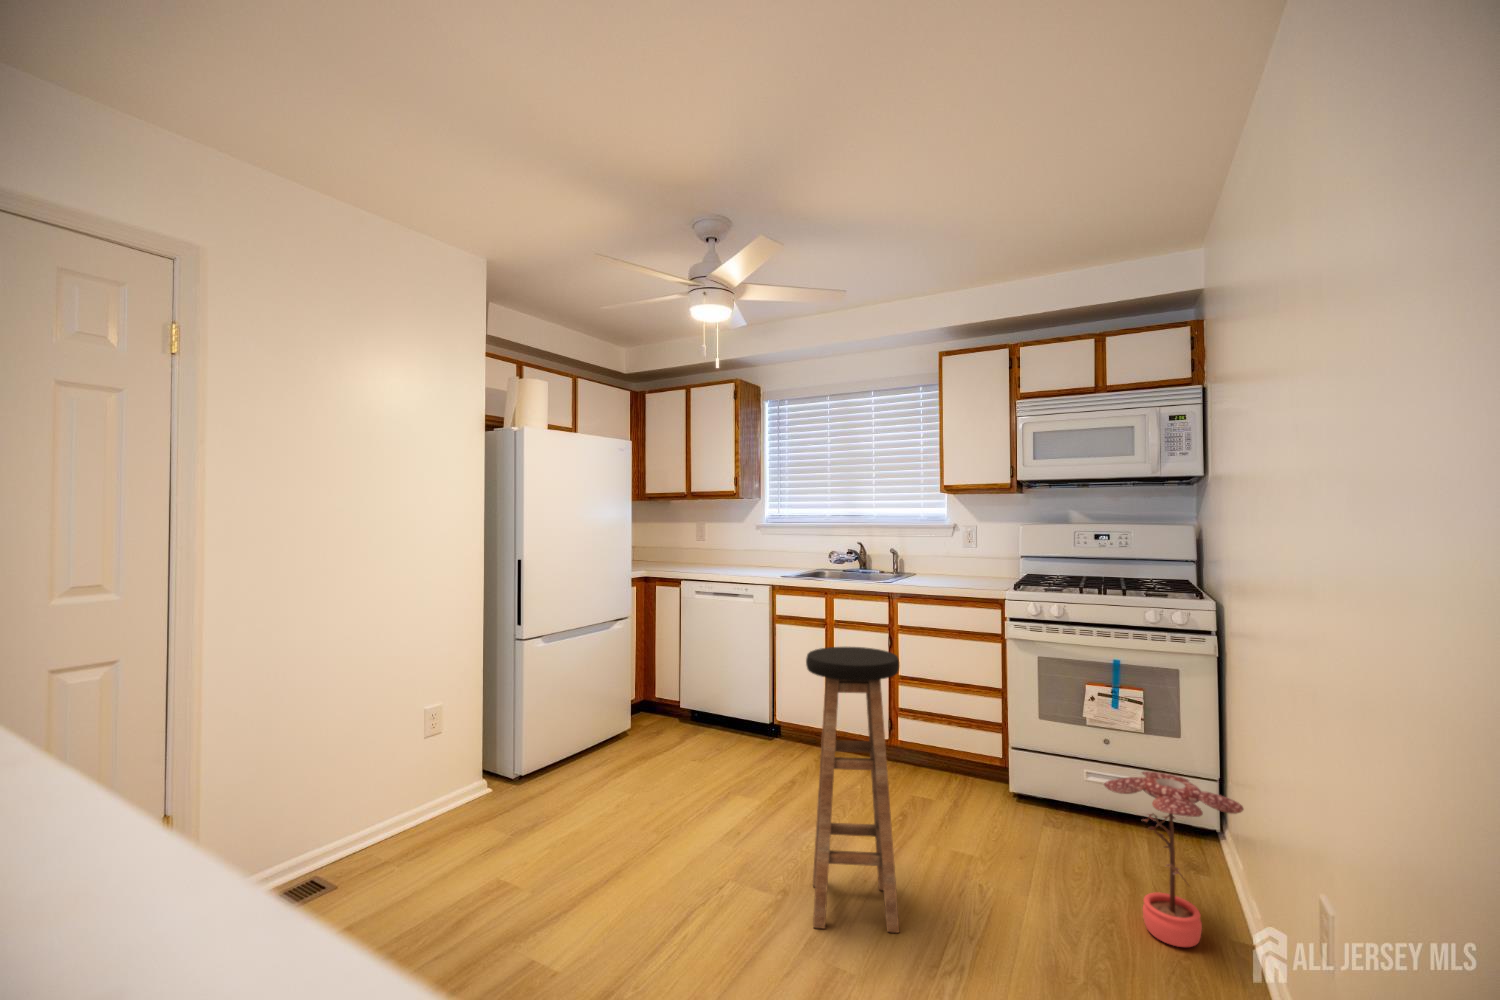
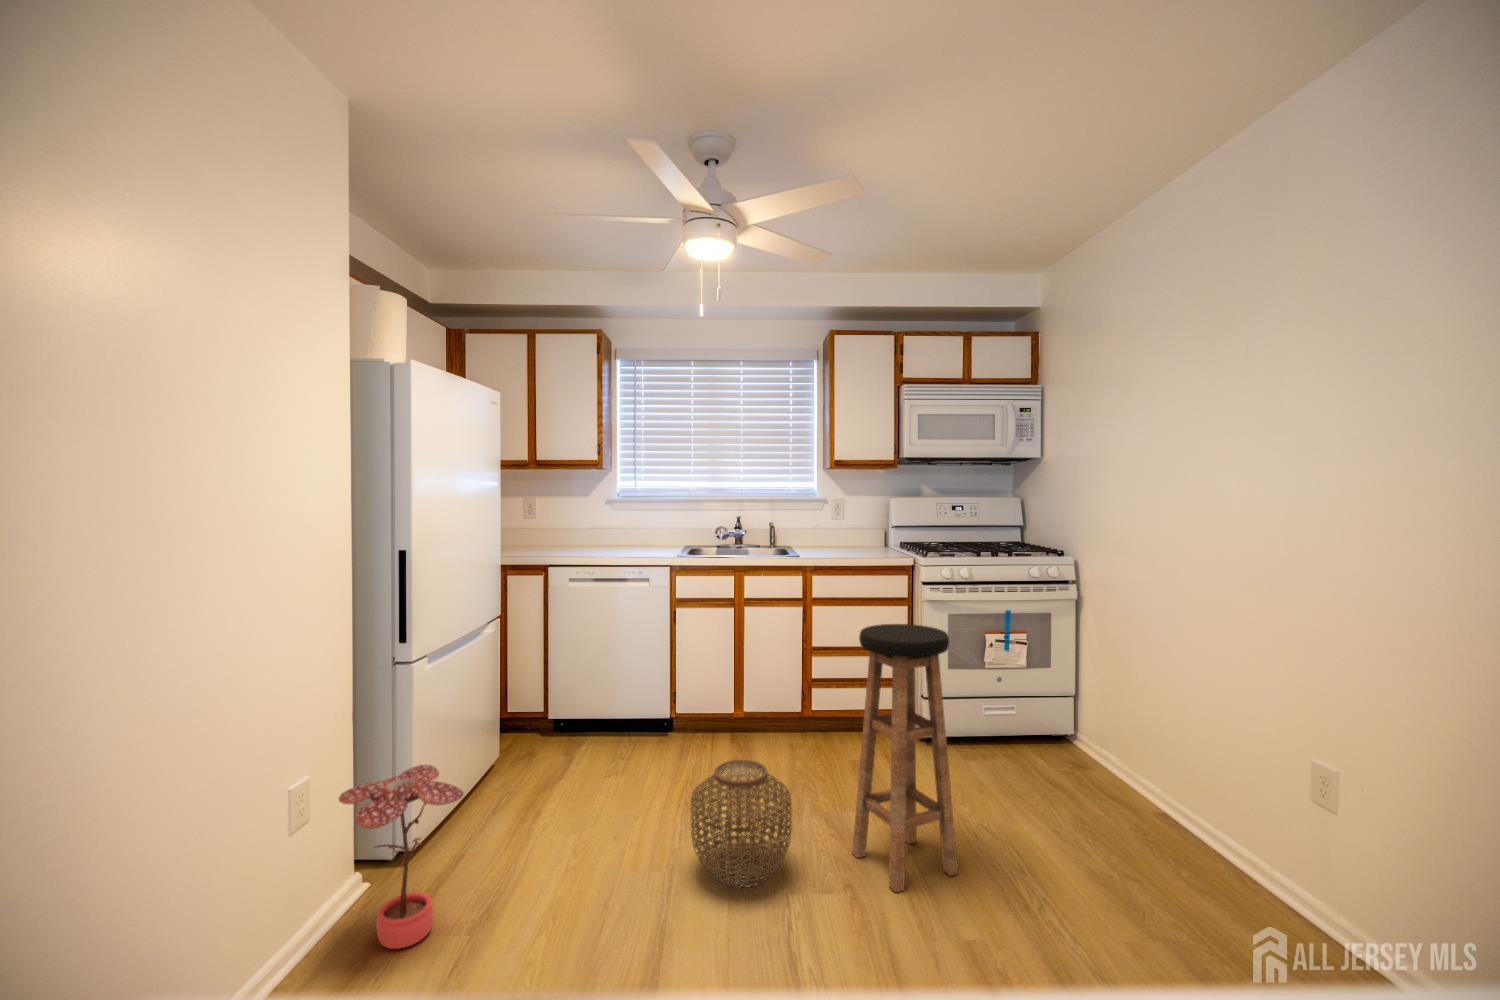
woven basket: none [652,759,747,880] -> present [691,760,792,887]
potted plant: present [1104,771,1243,947] -> present [339,765,463,949]

